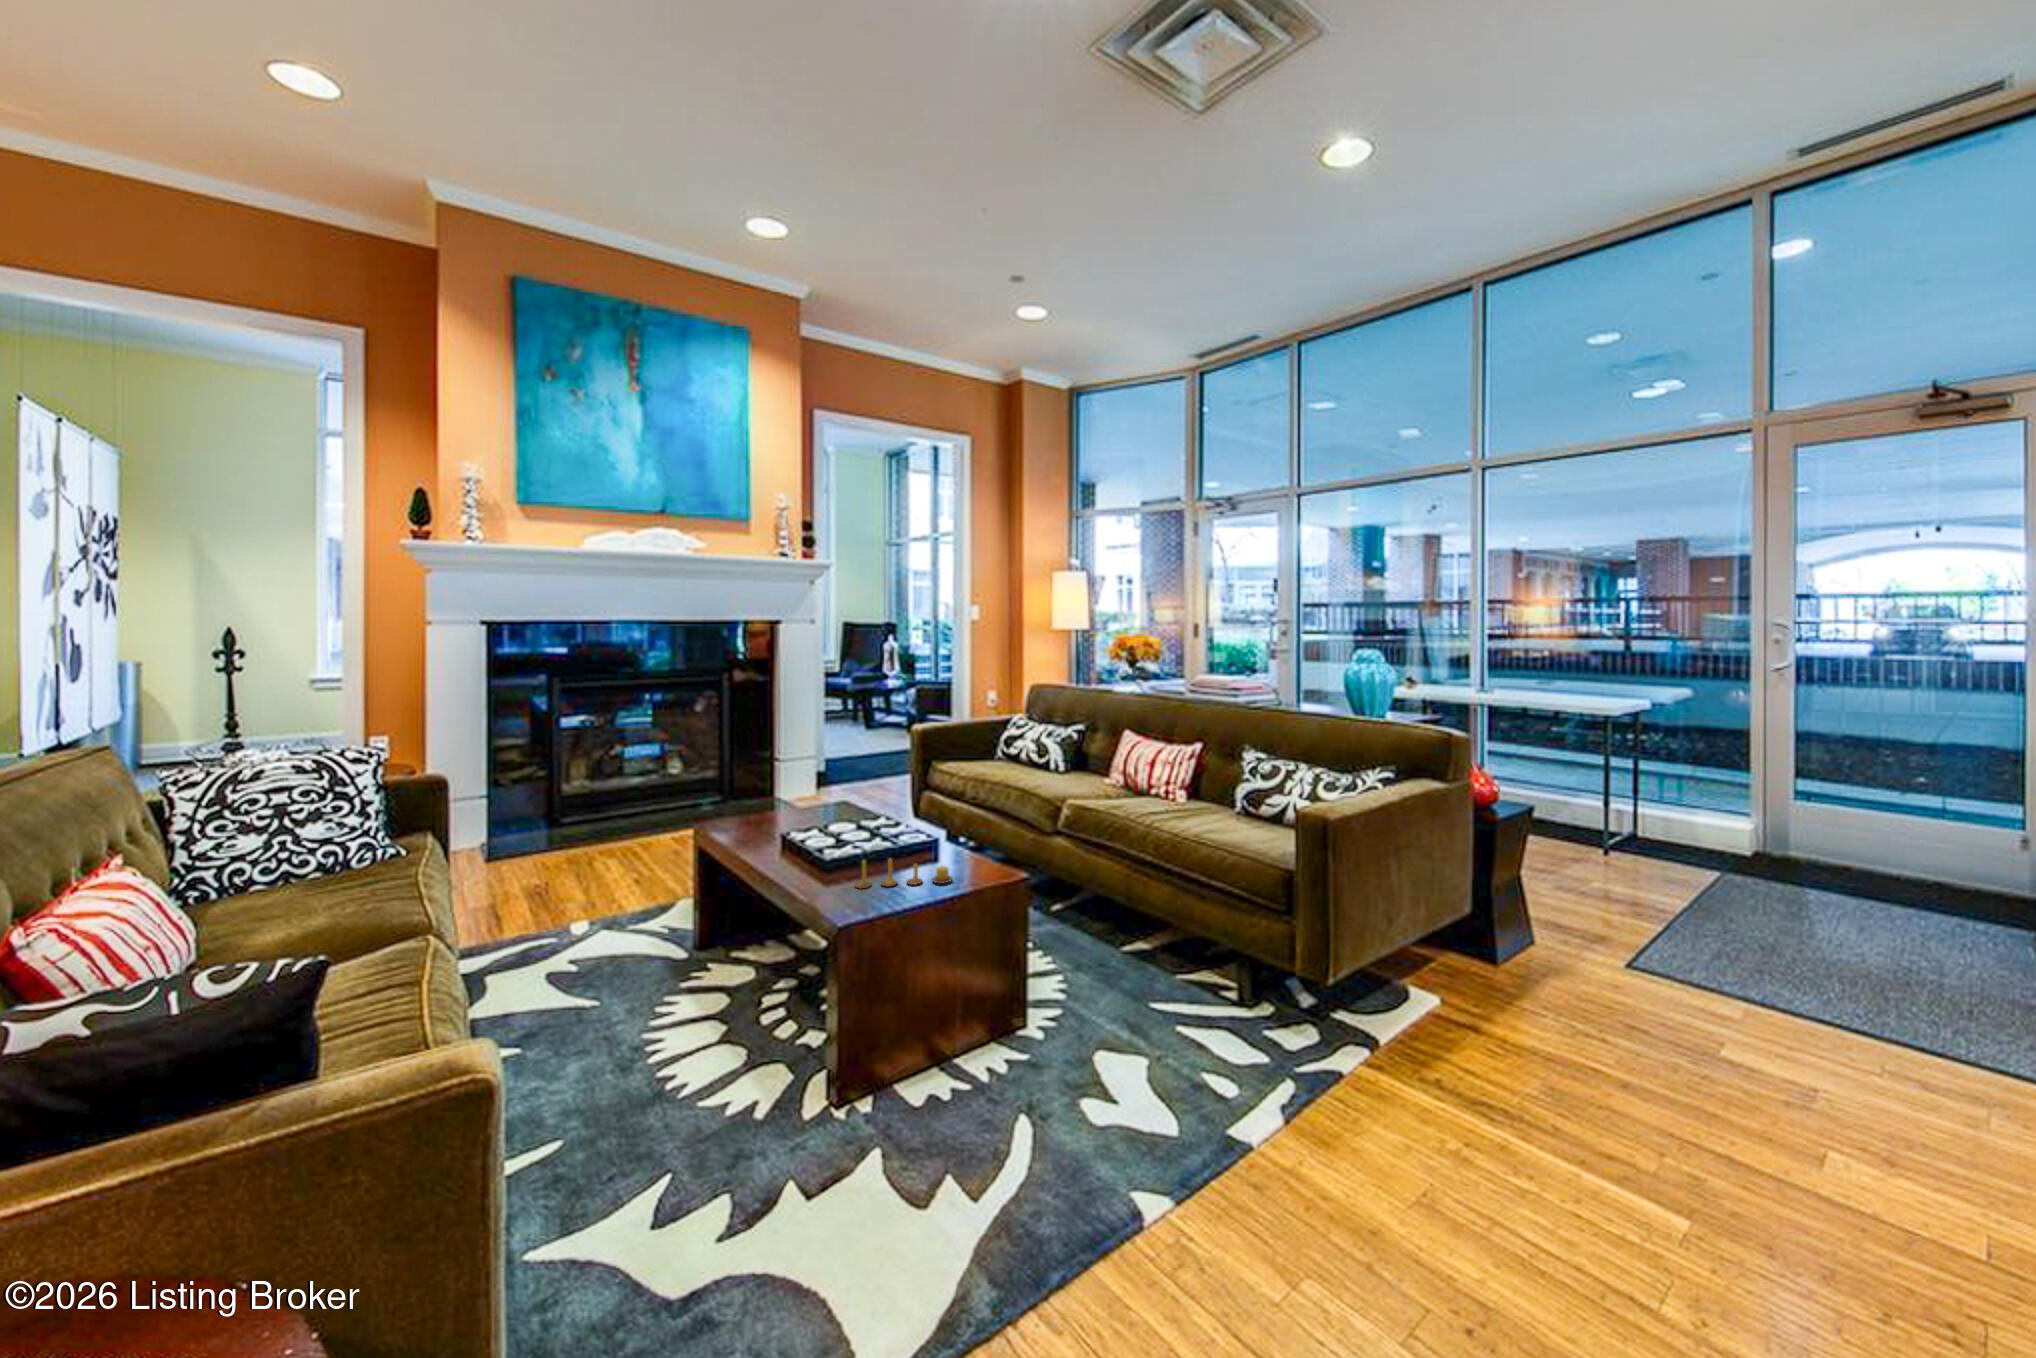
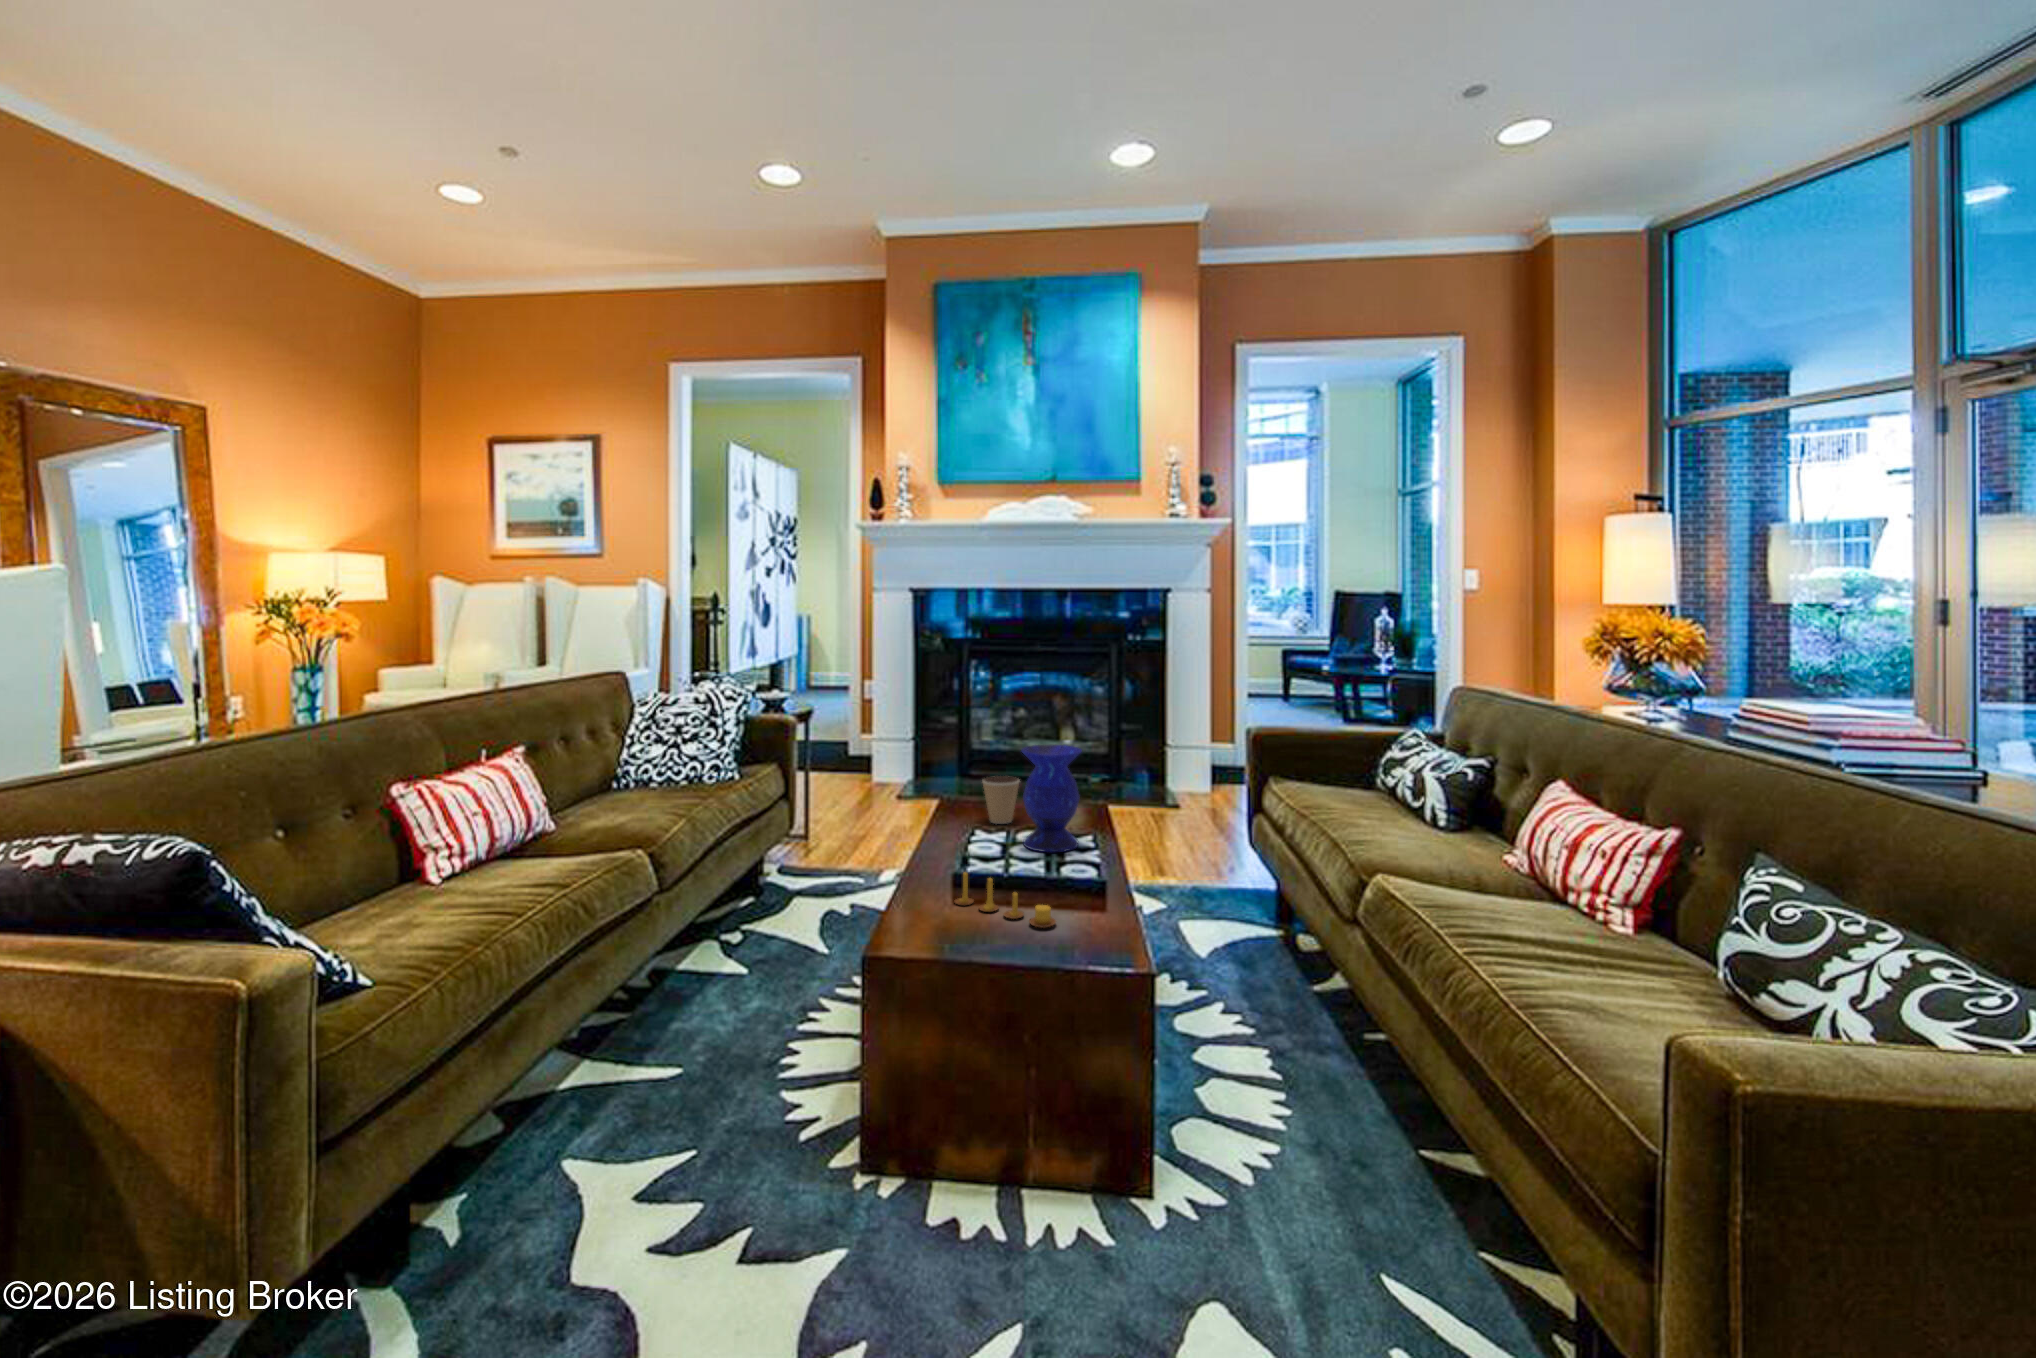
vase: none [823,750,875,840] -> present [1021,745,1082,852]
coffee cup: none [762,787,797,829] -> present [982,776,1019,824]

